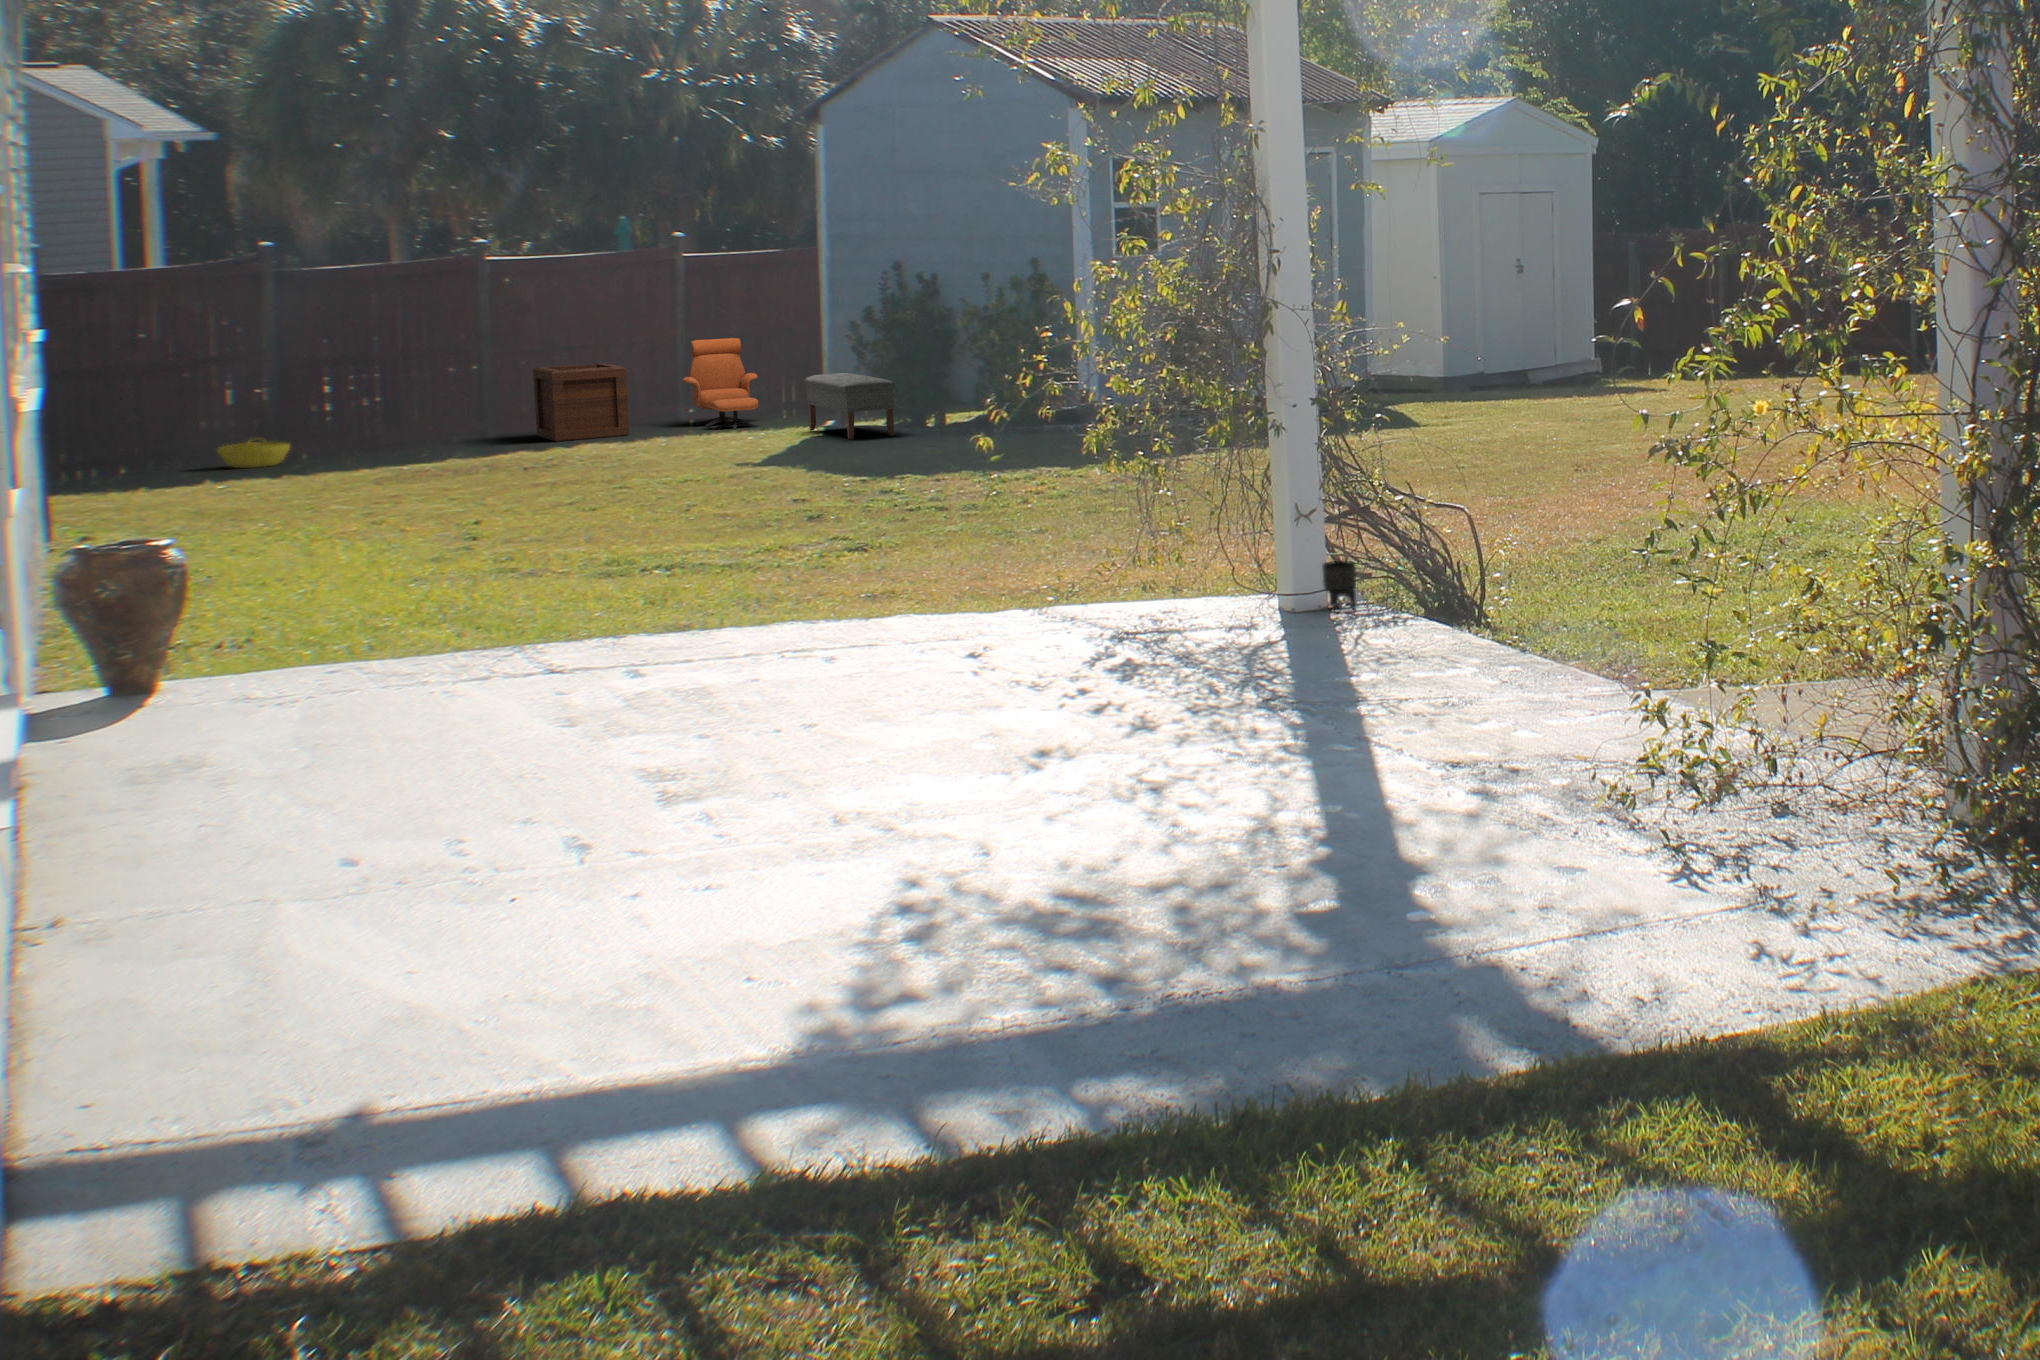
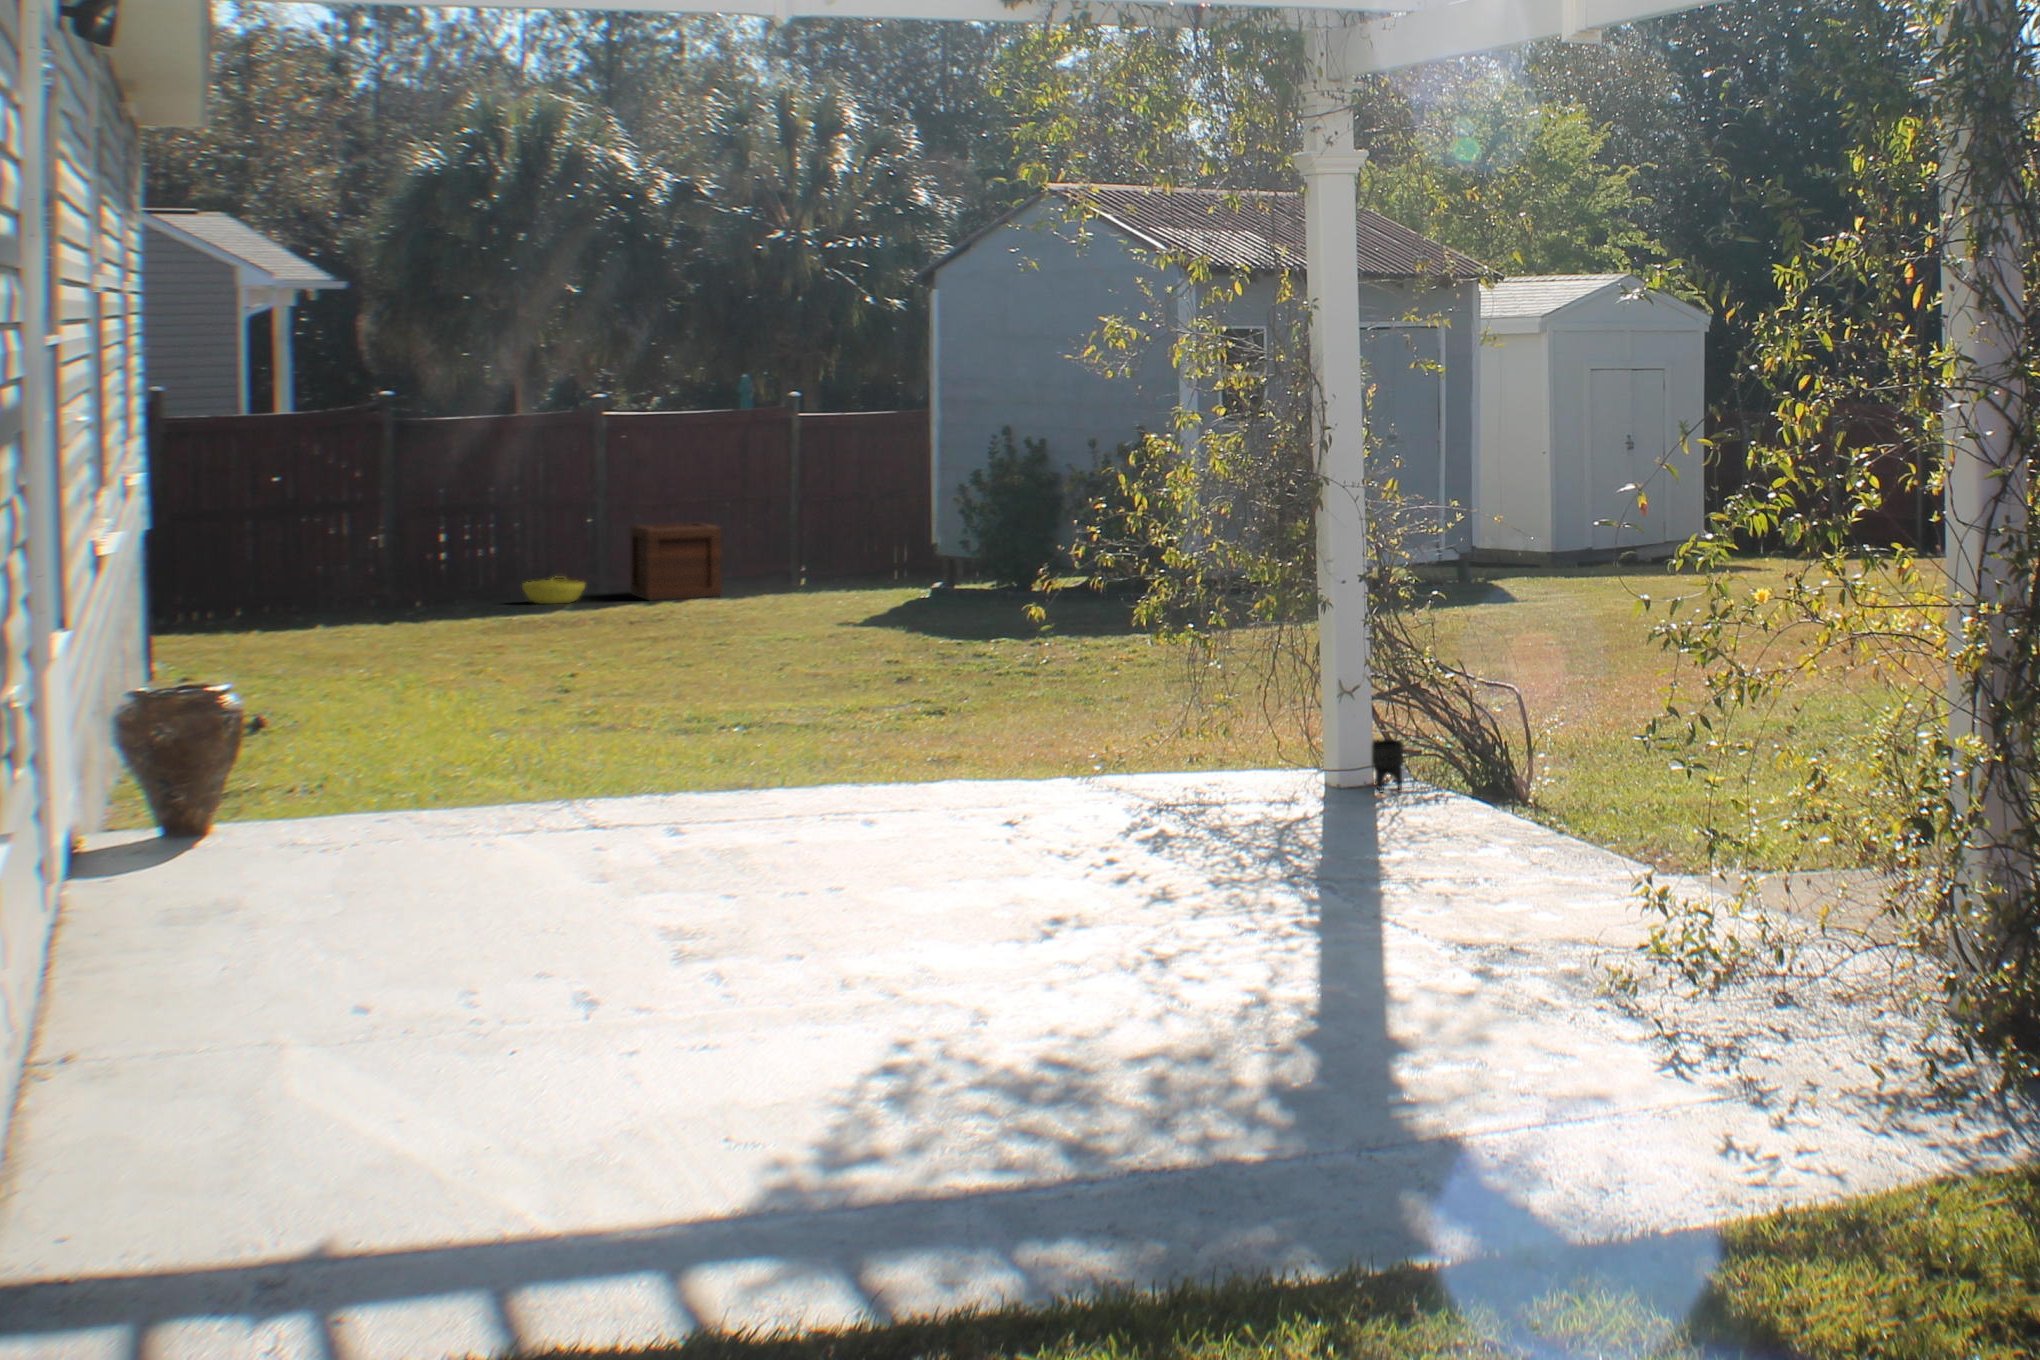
lounge chair: present [682,338,759,430] -> none [777,501,853,594]
bench: present [805,373,895,439] -> none [898,539,986,607]
basket: present [218,440,290,468] -> present [522,576,585,604]

